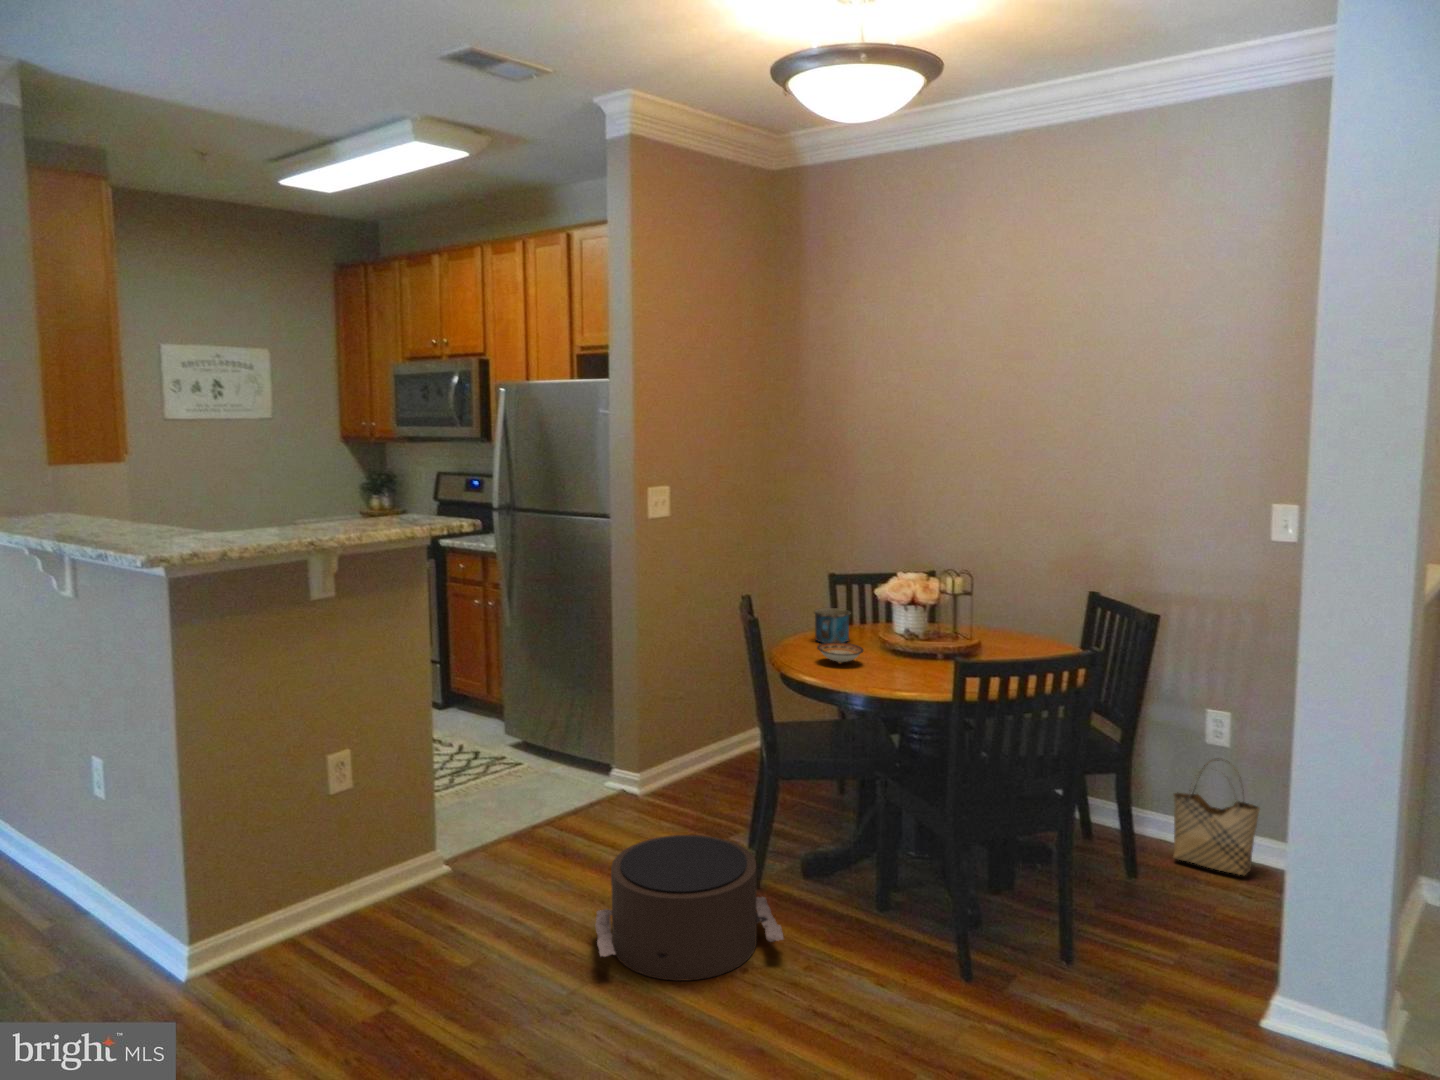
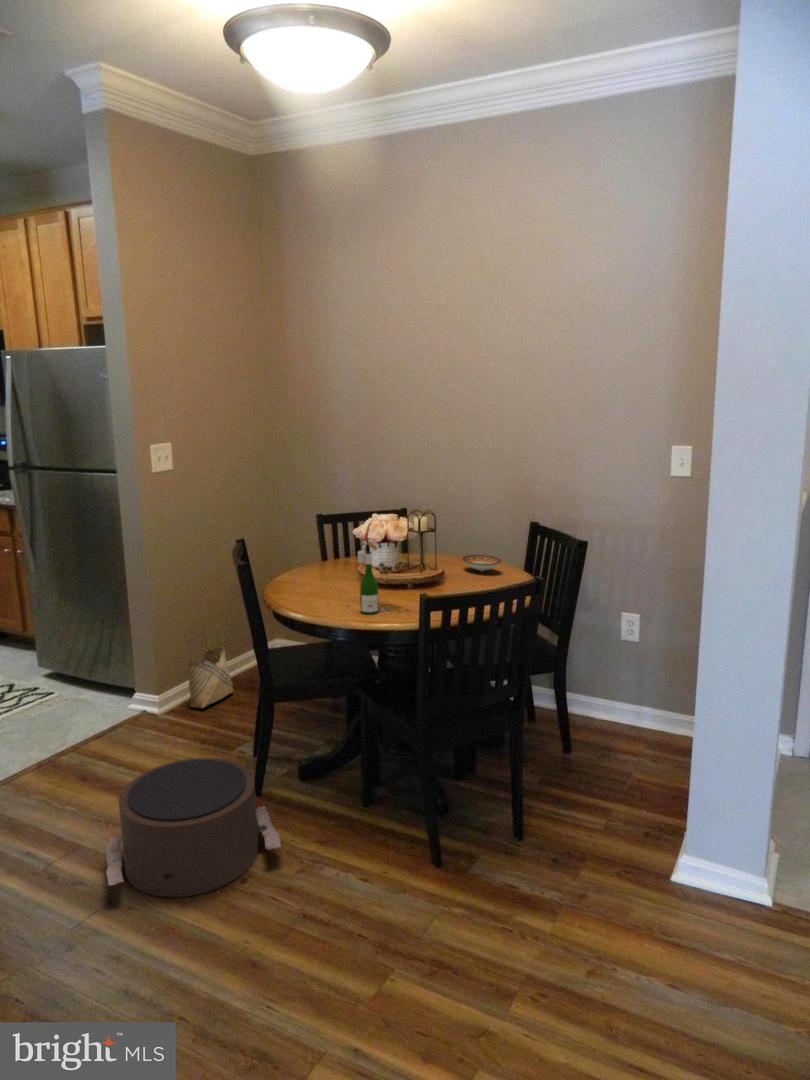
wine bottle: none [882,575,914,682] -> present [358,521,387,614]
mug: present [814,608,850,643] -> none [302,547,334,578]
ceramic bowl: present [817,642,863,663] -> present [463,555,501,571]
woven basket: present [1173,760,1260,875] -> present [187,630,233,708]

